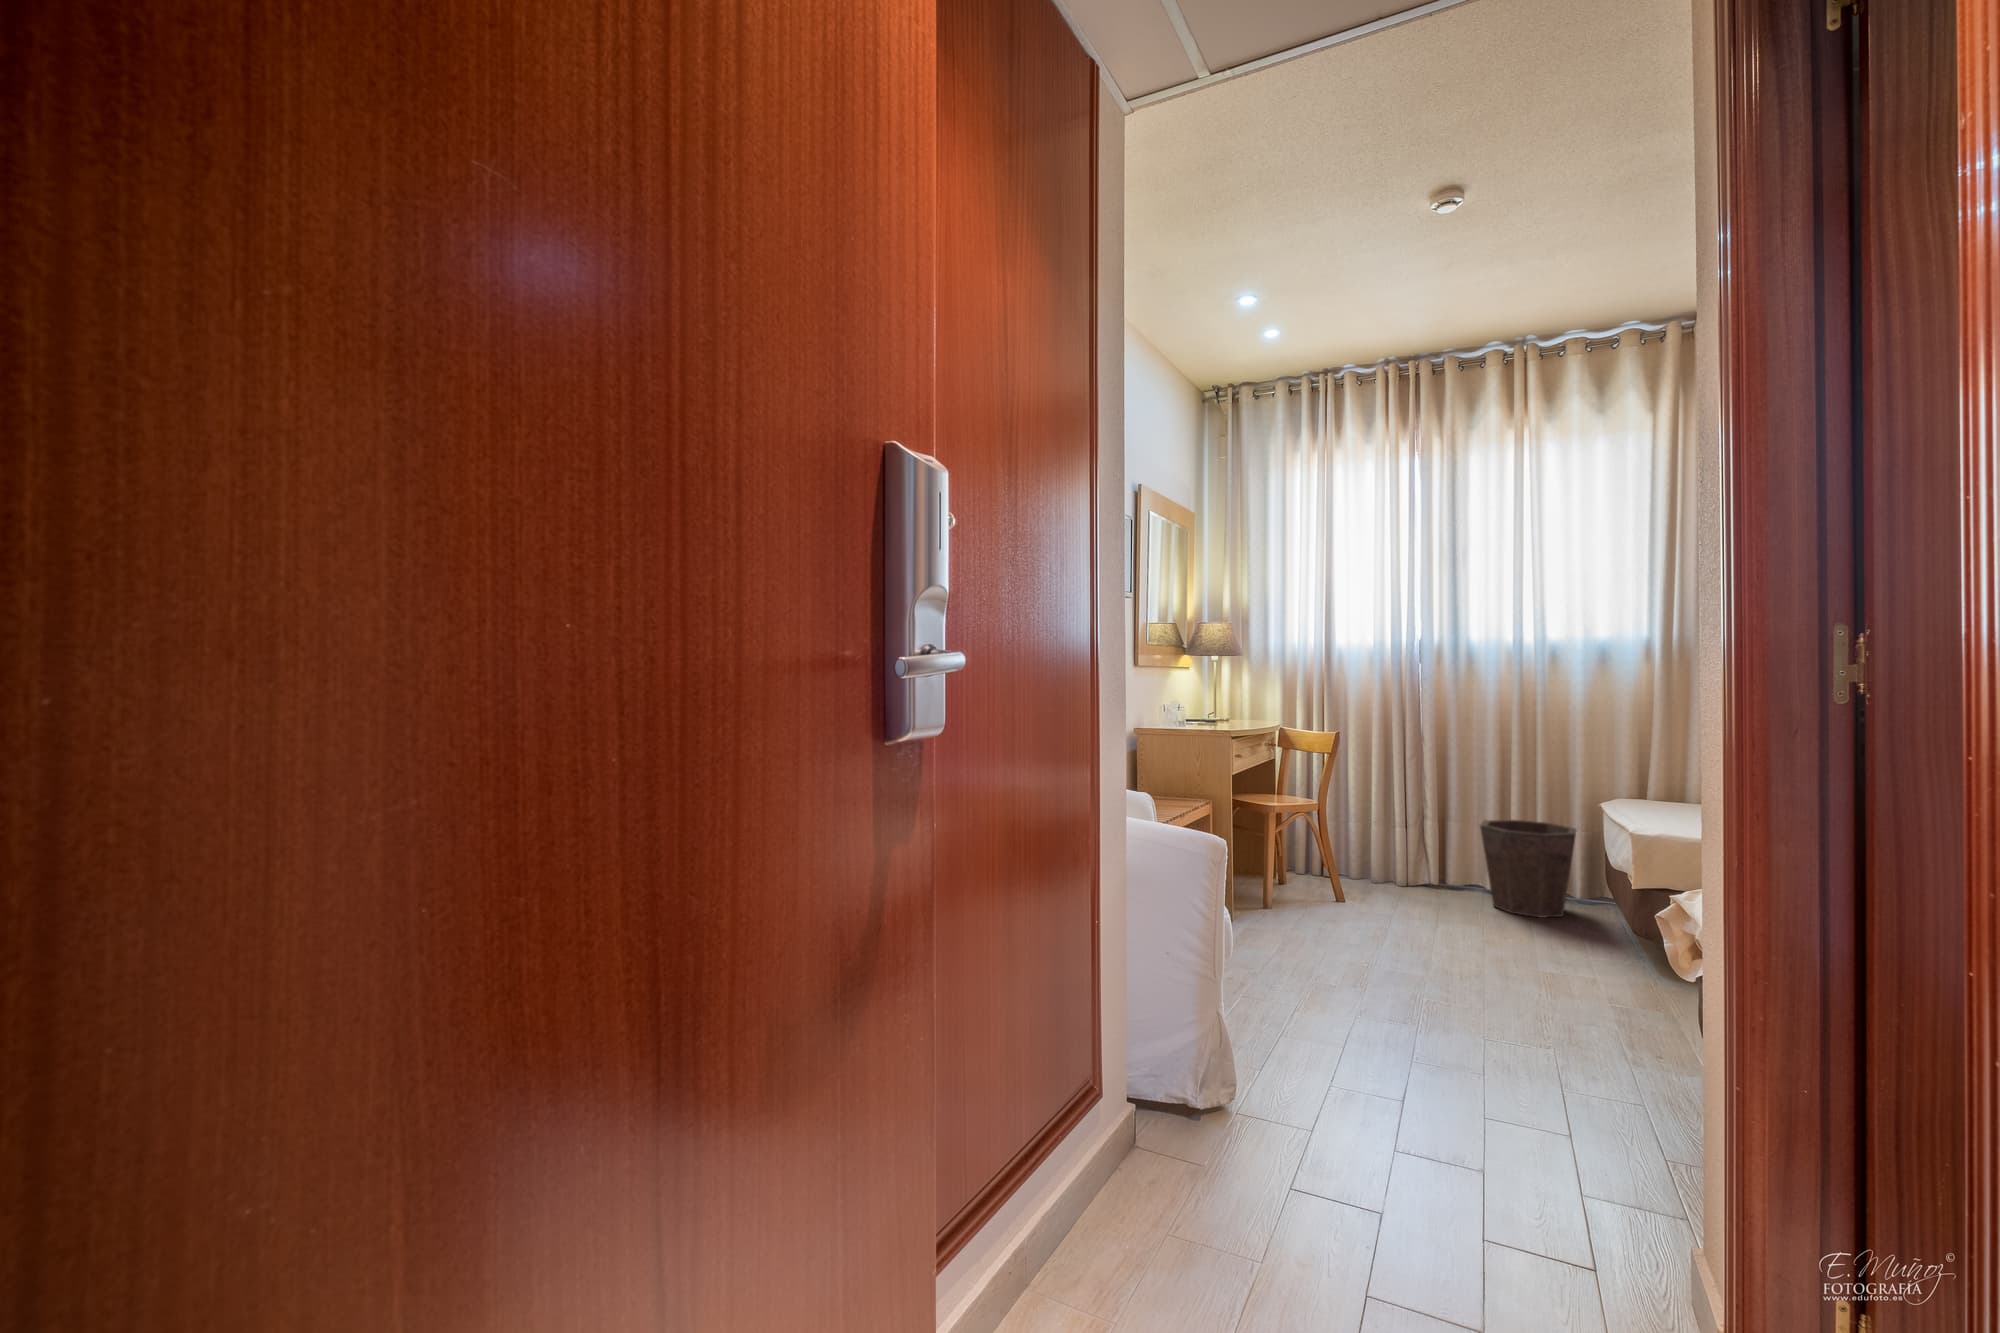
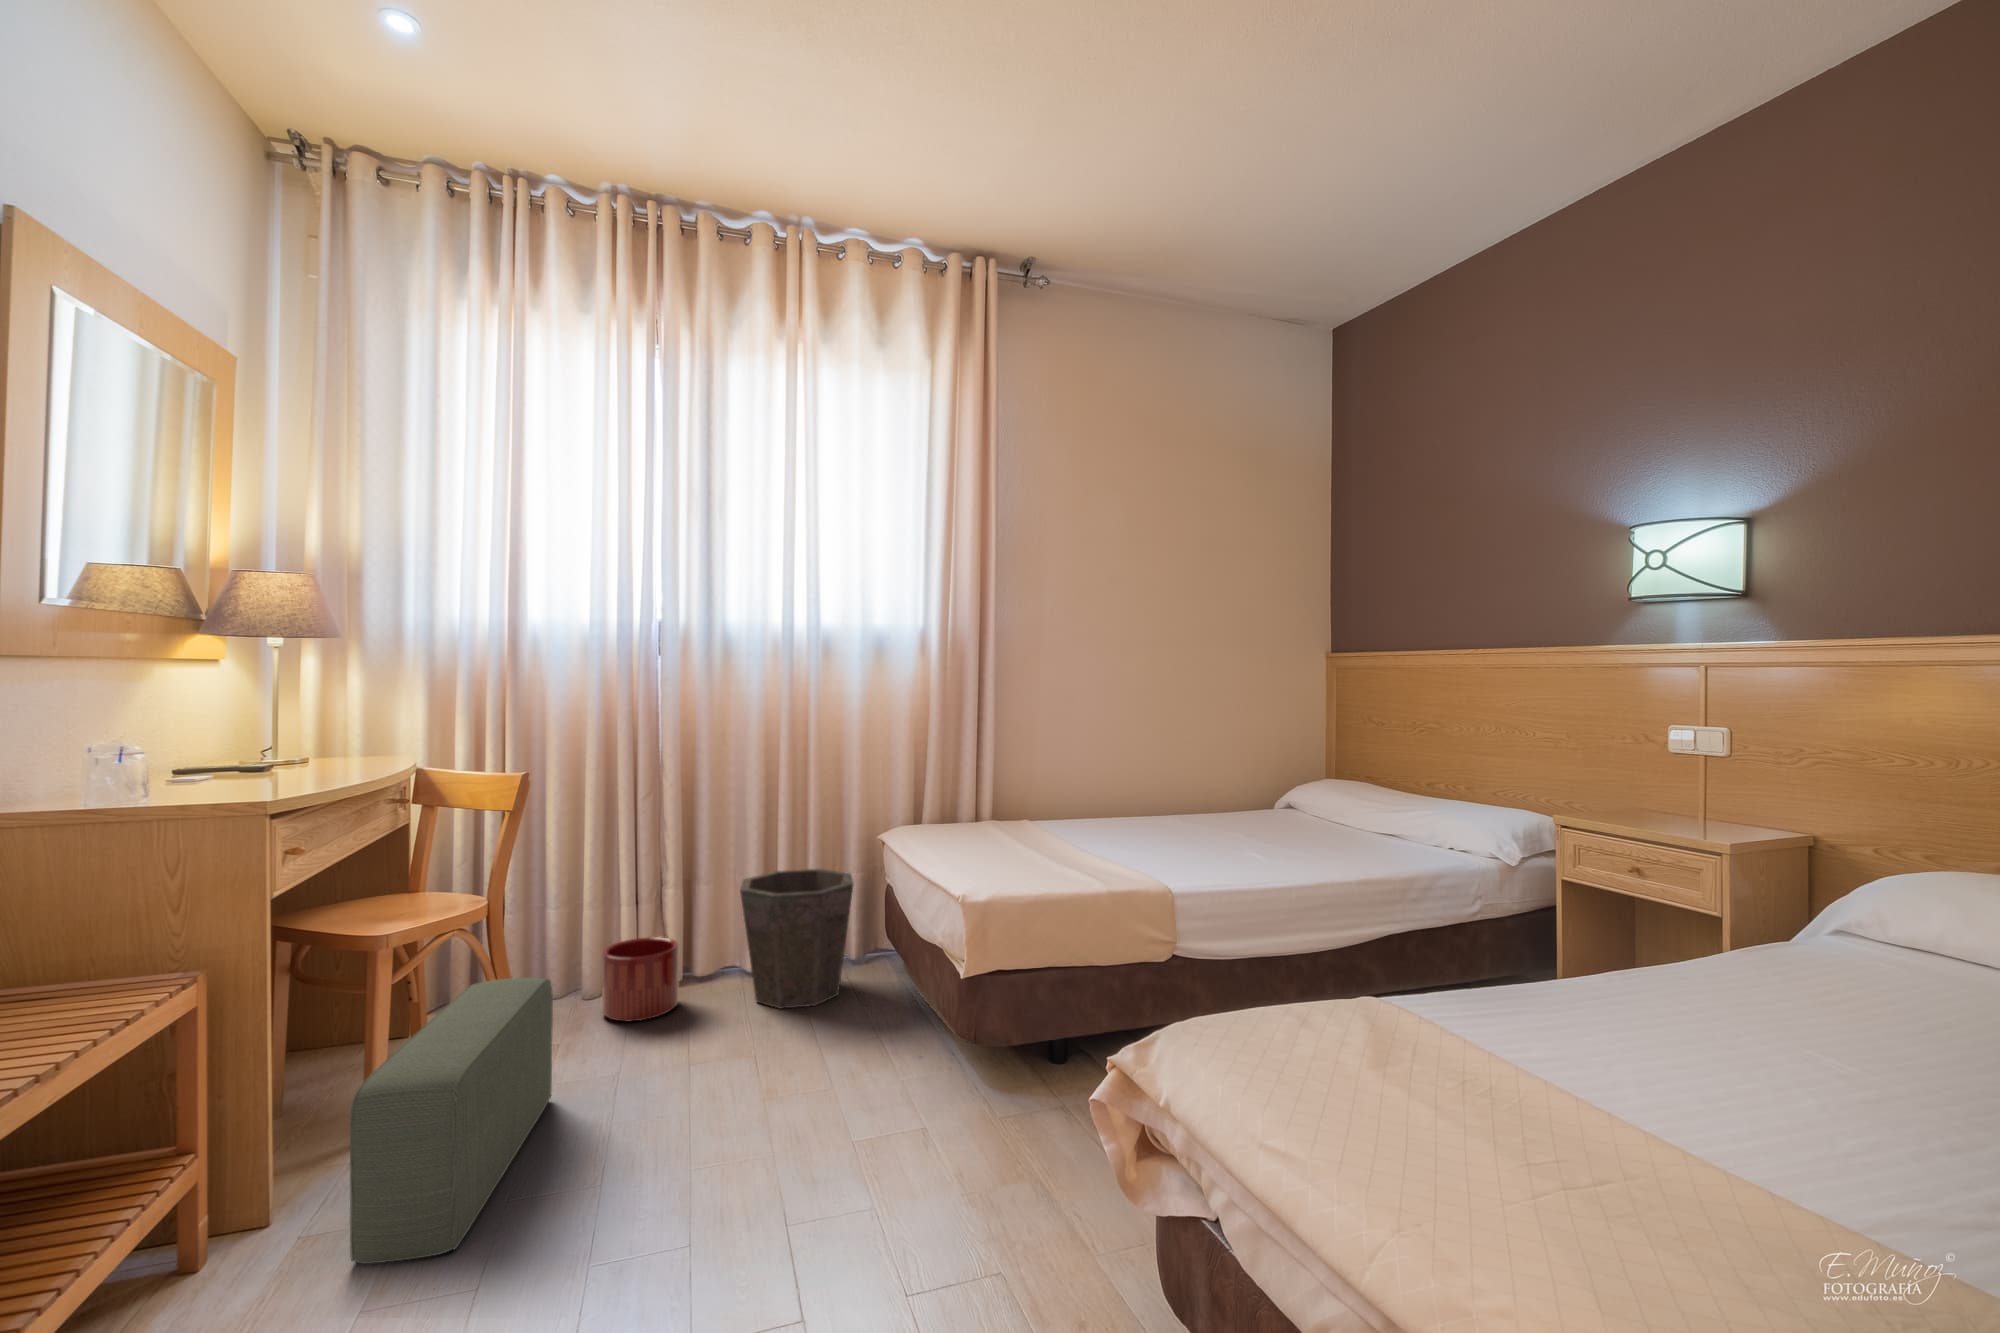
pouf: none [1267,844,1355,955] -> present [350,978,553,1264]
planter: none [1384,849,1435,899] -> present [602,937,679,1021]

